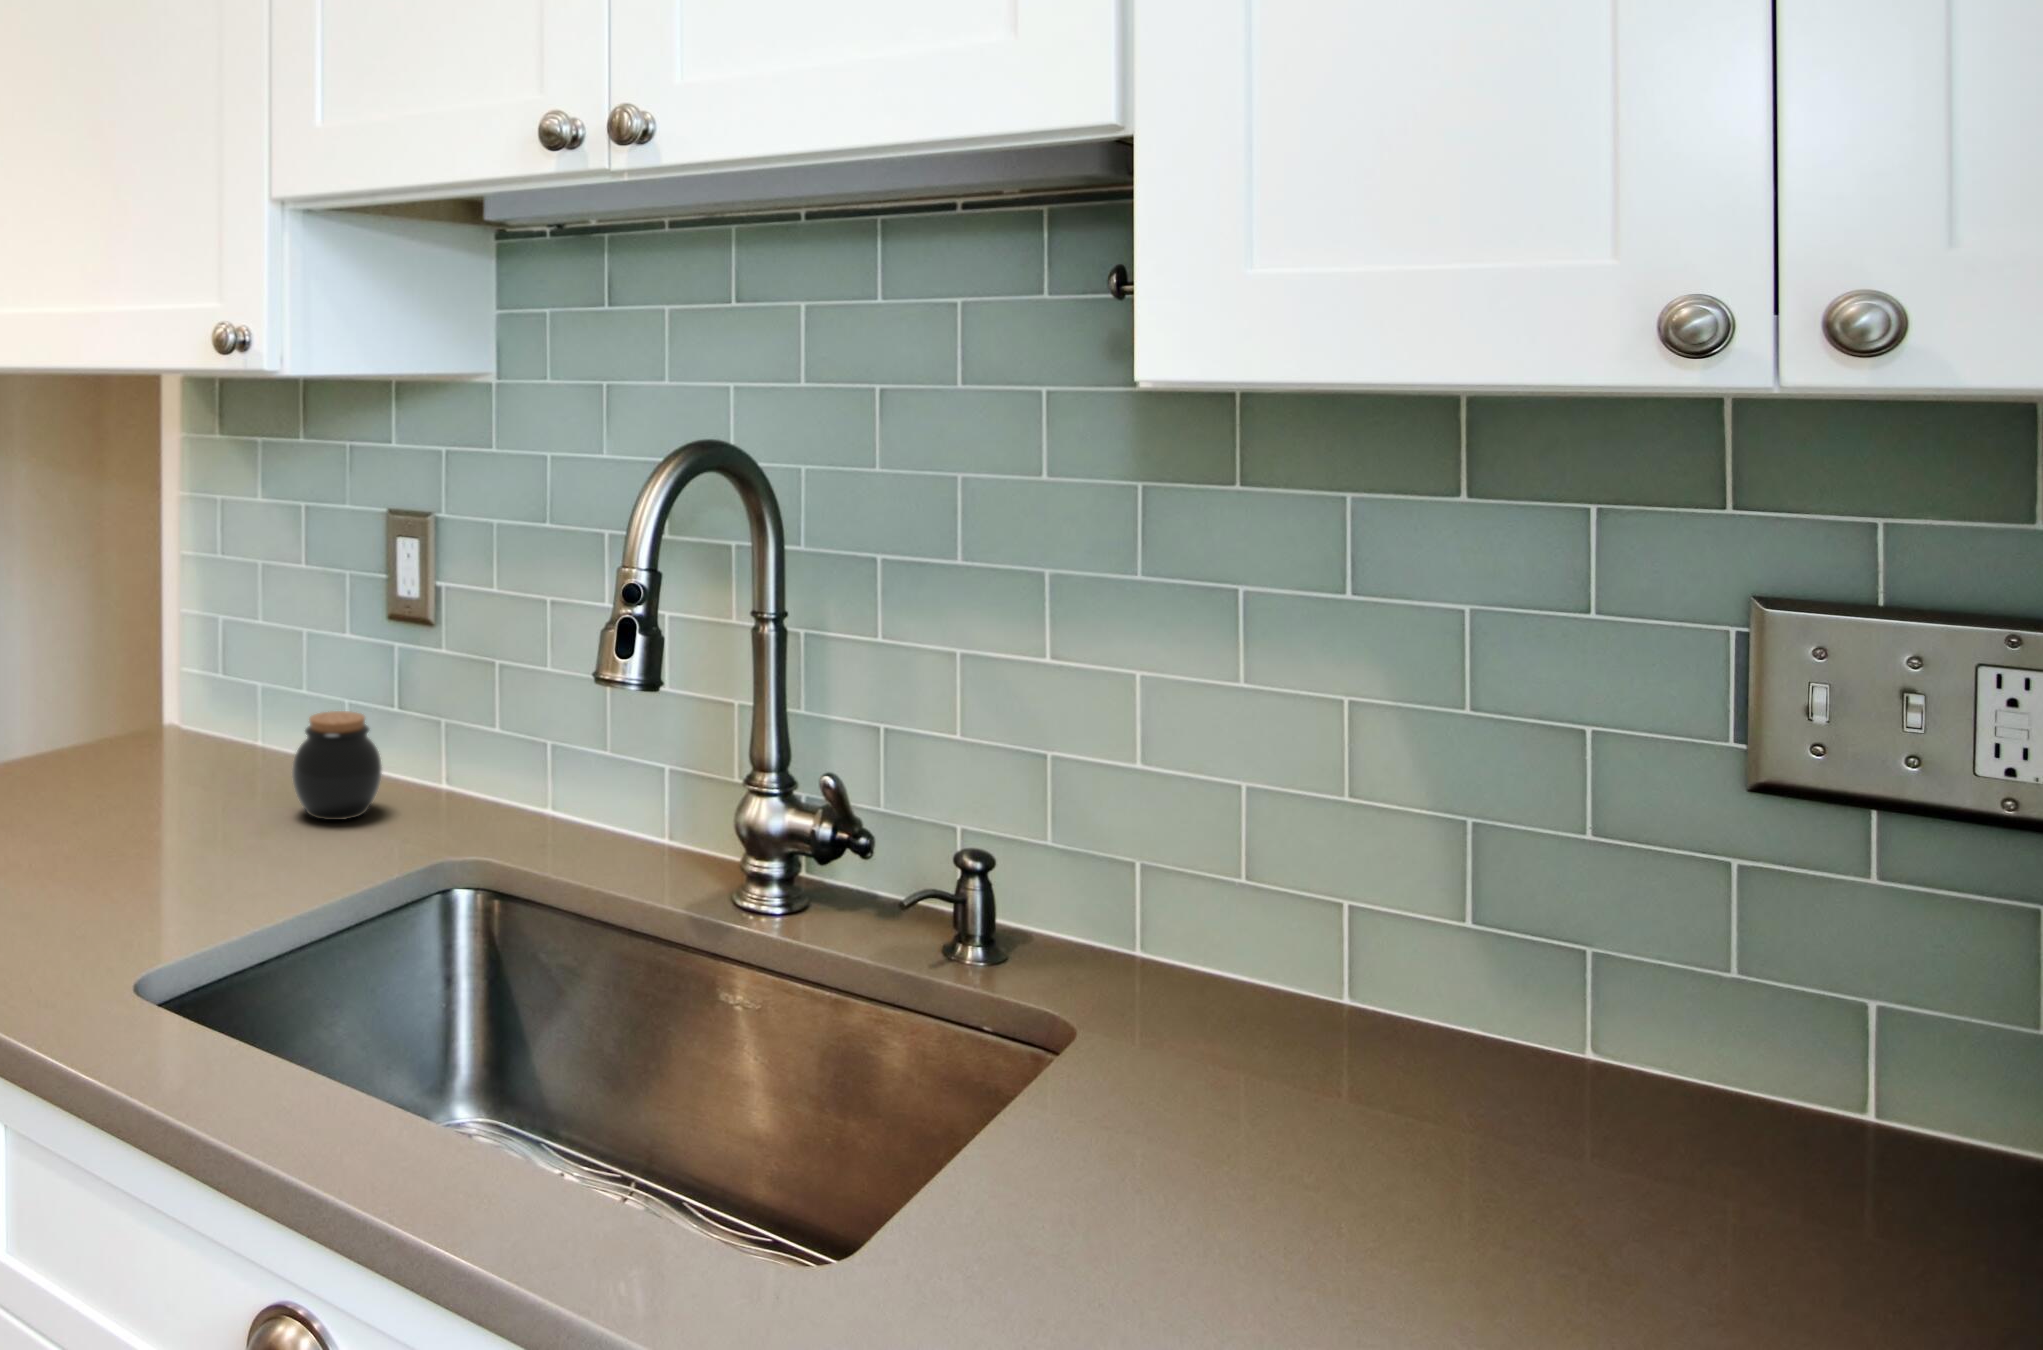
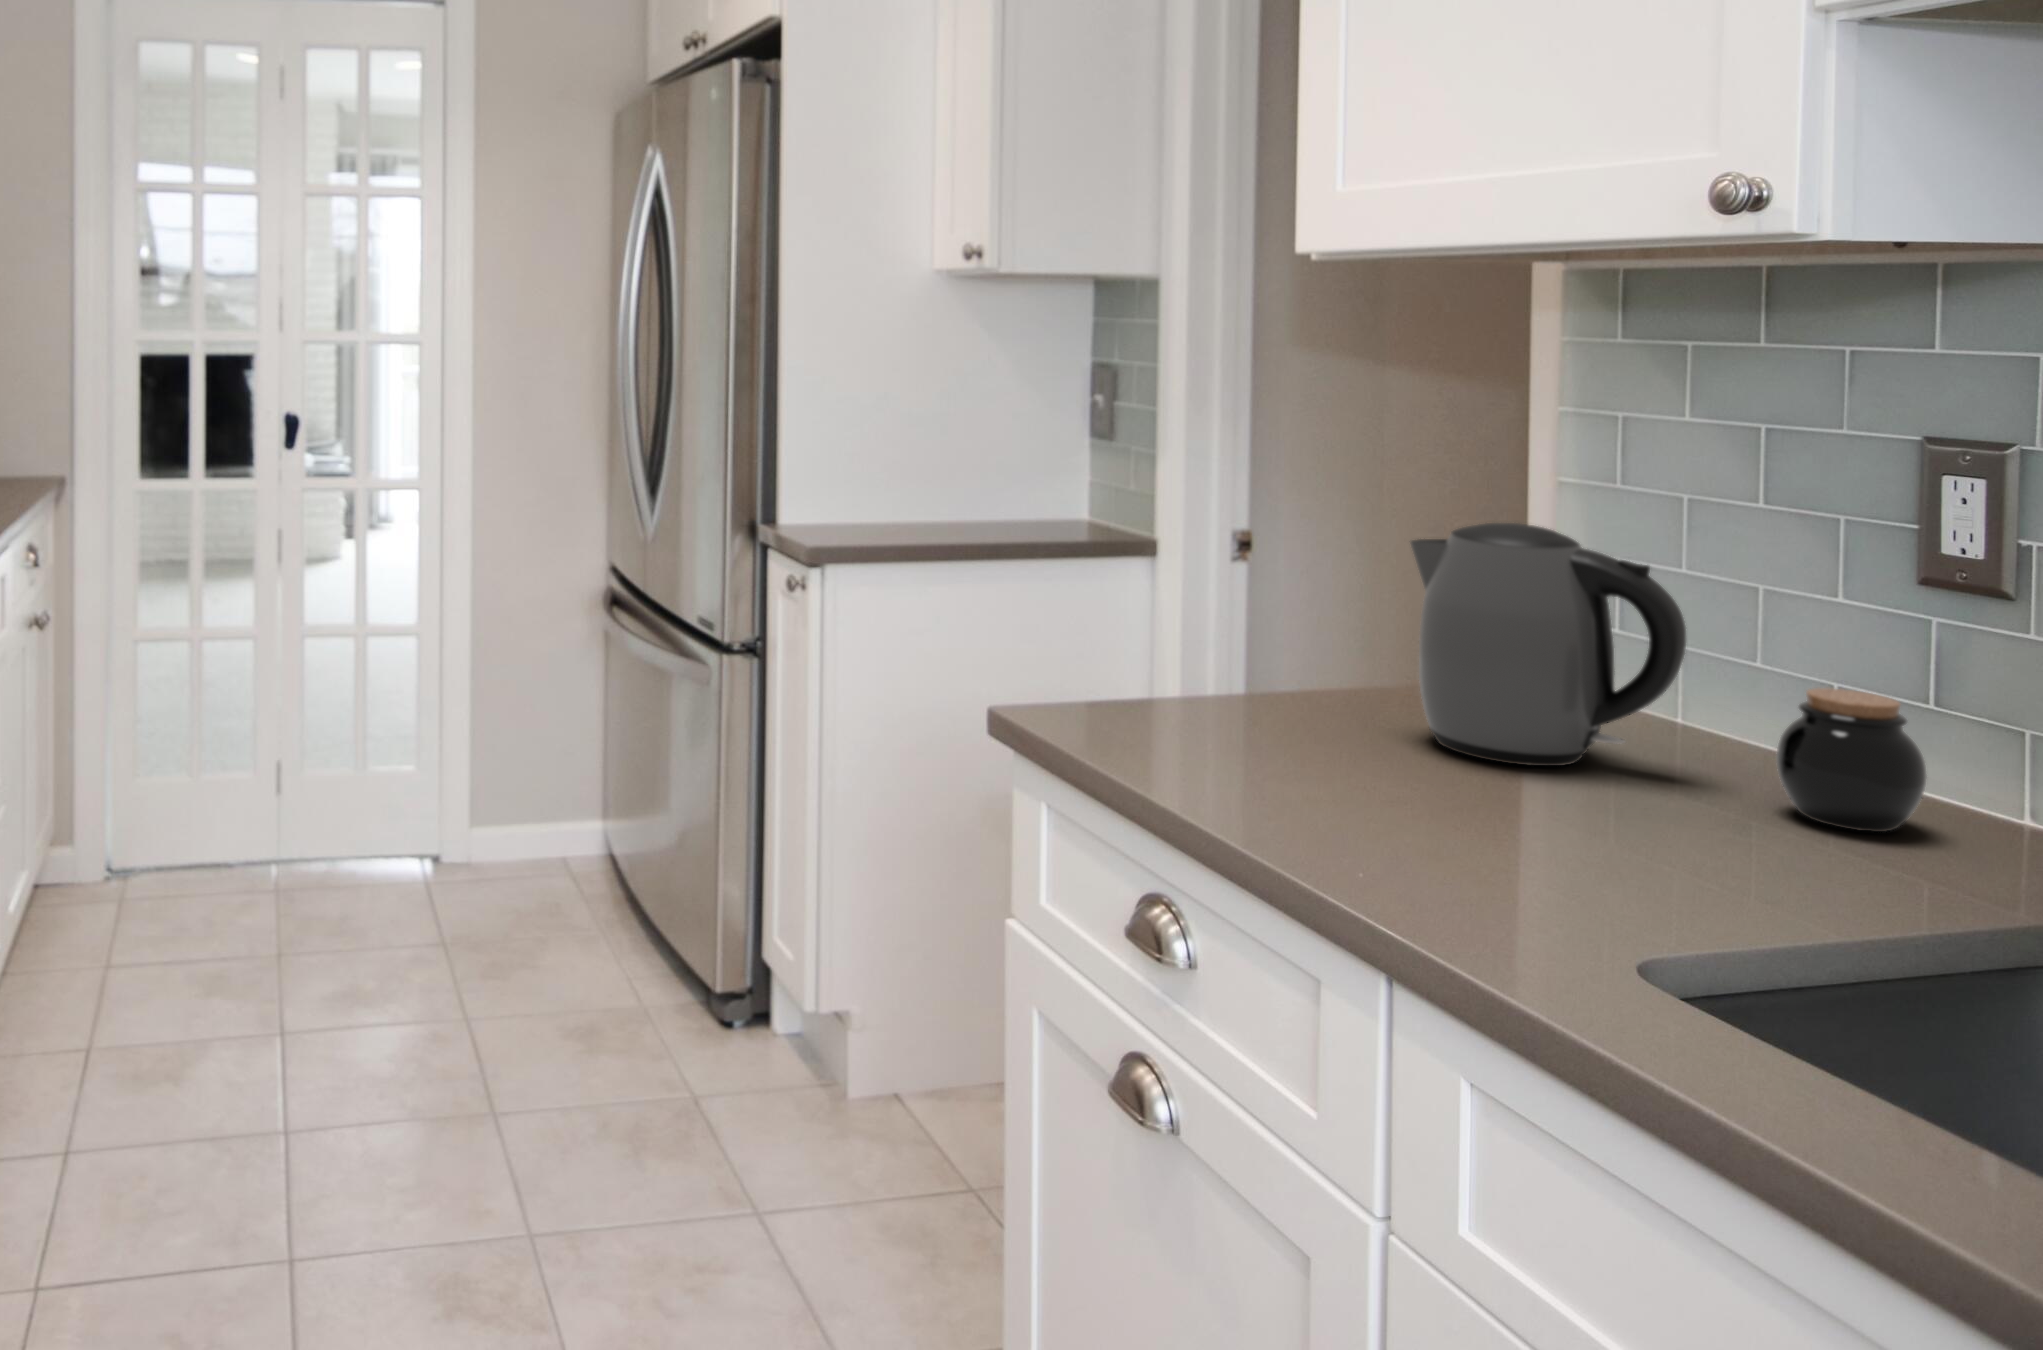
kettle: none [39,603,240,812] -> present [1411,523,1686,766]

